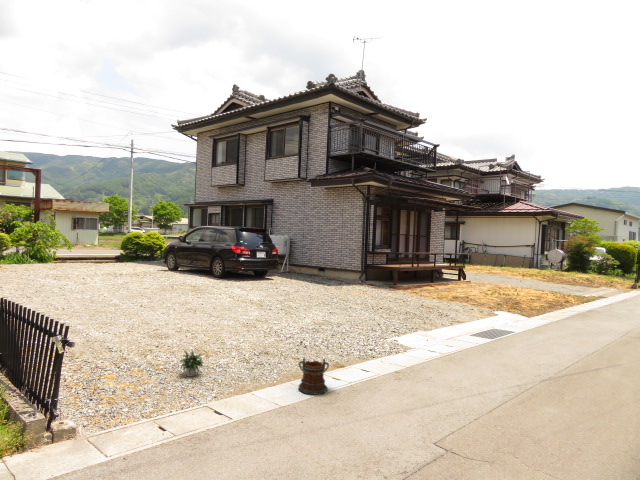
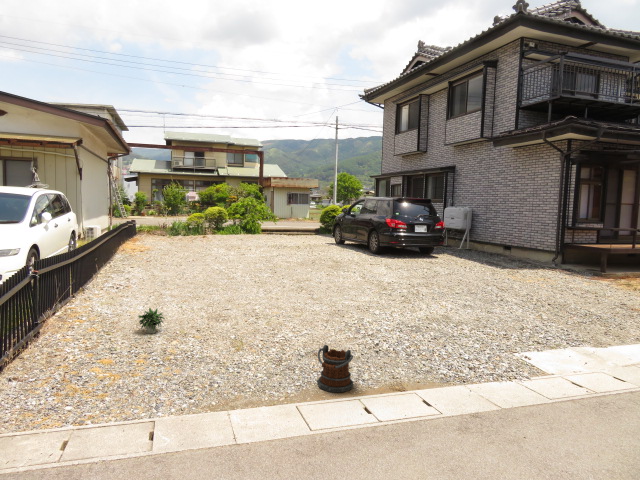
potted plant: present [181,351,203,376] -> present [138,308,165,334]

